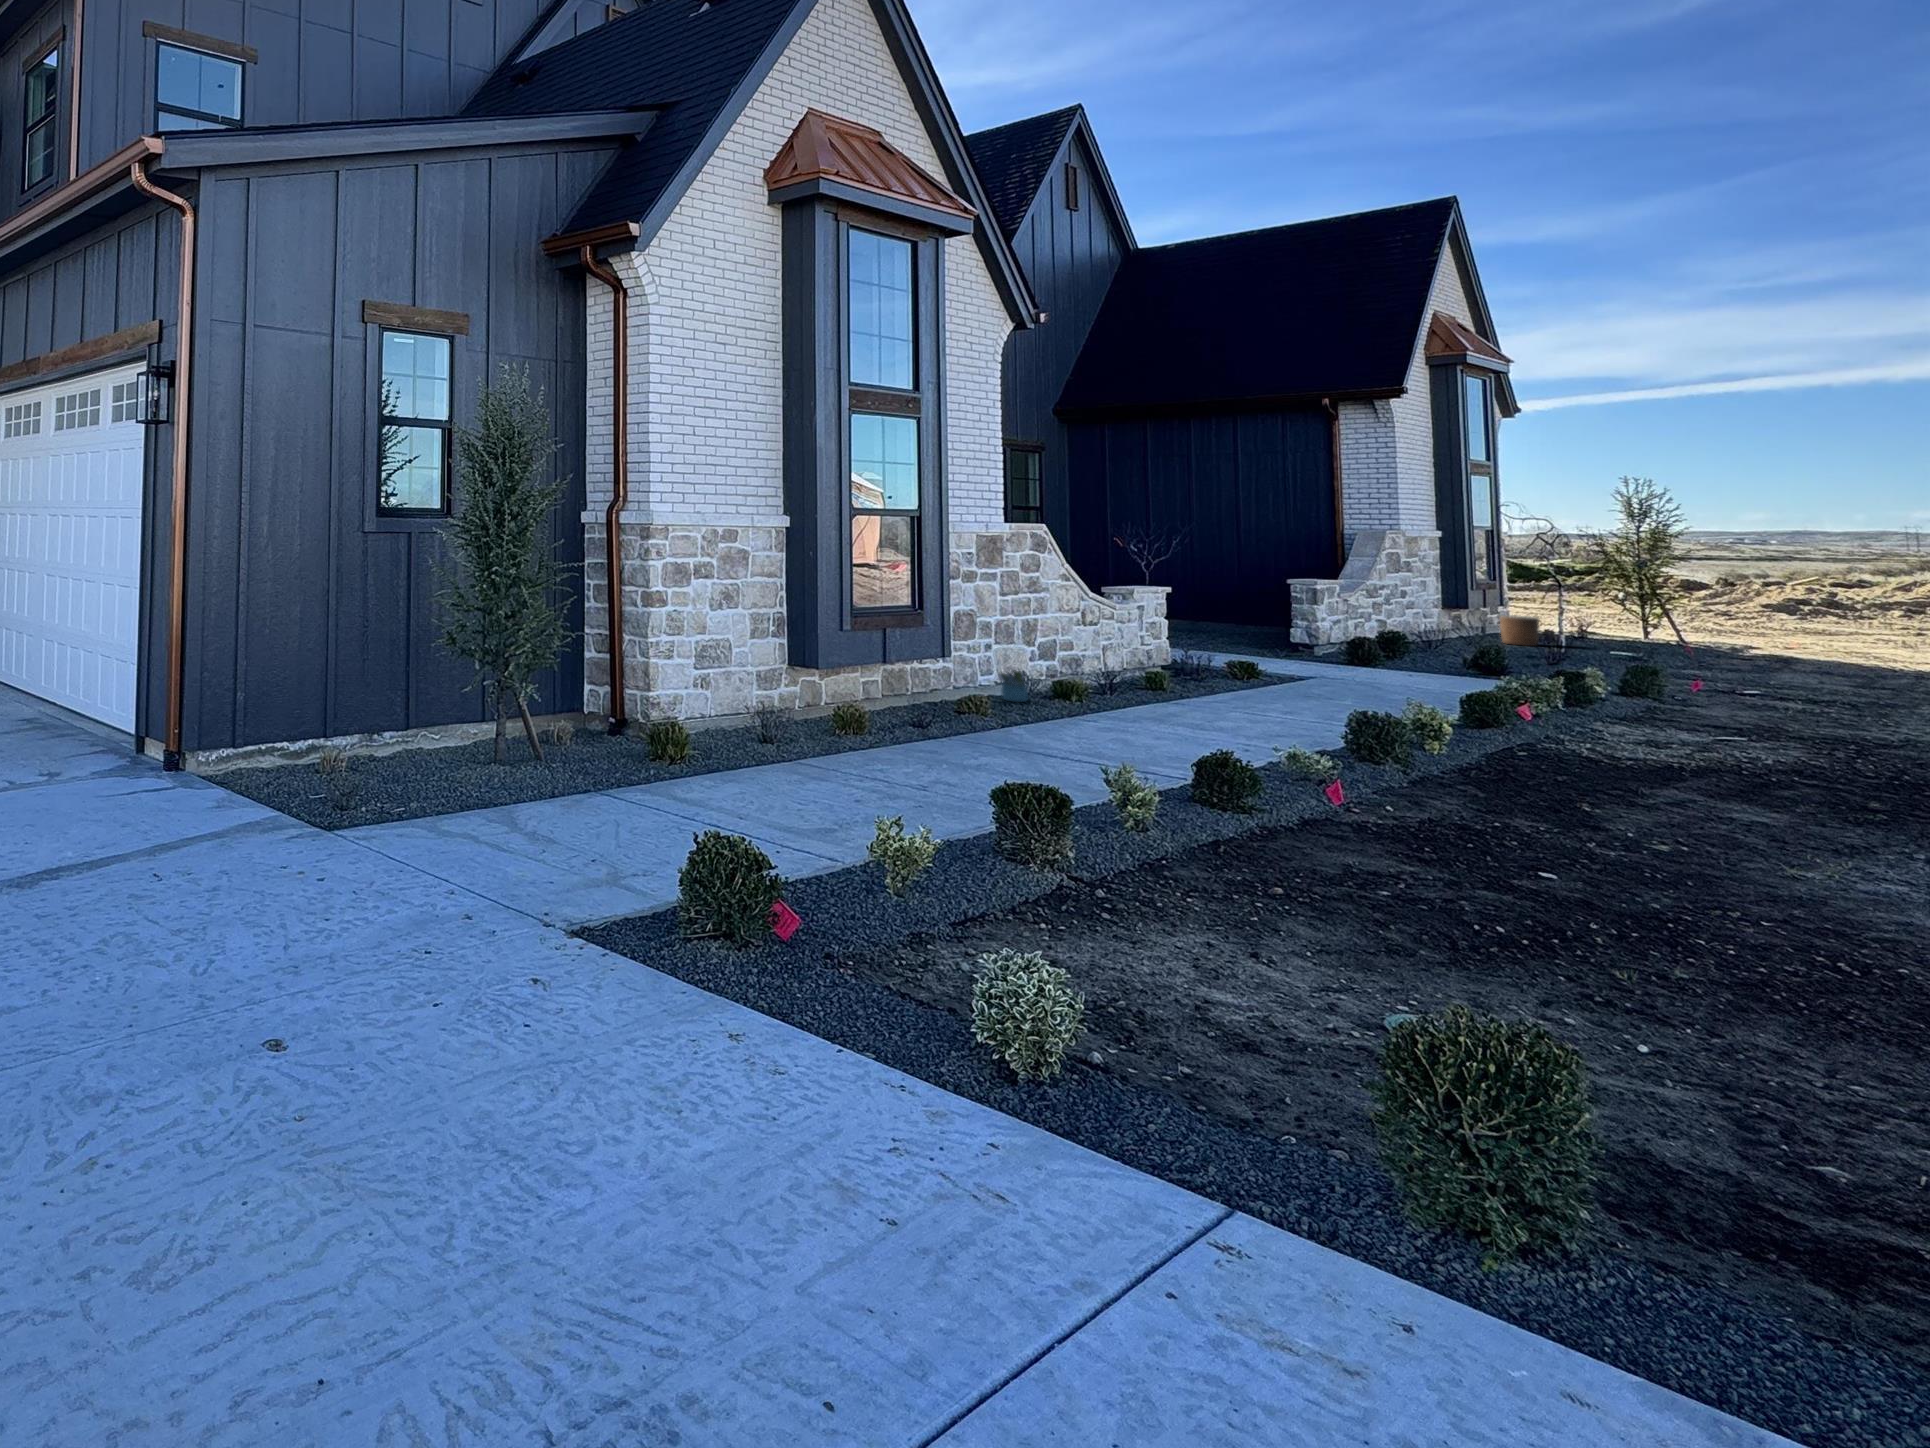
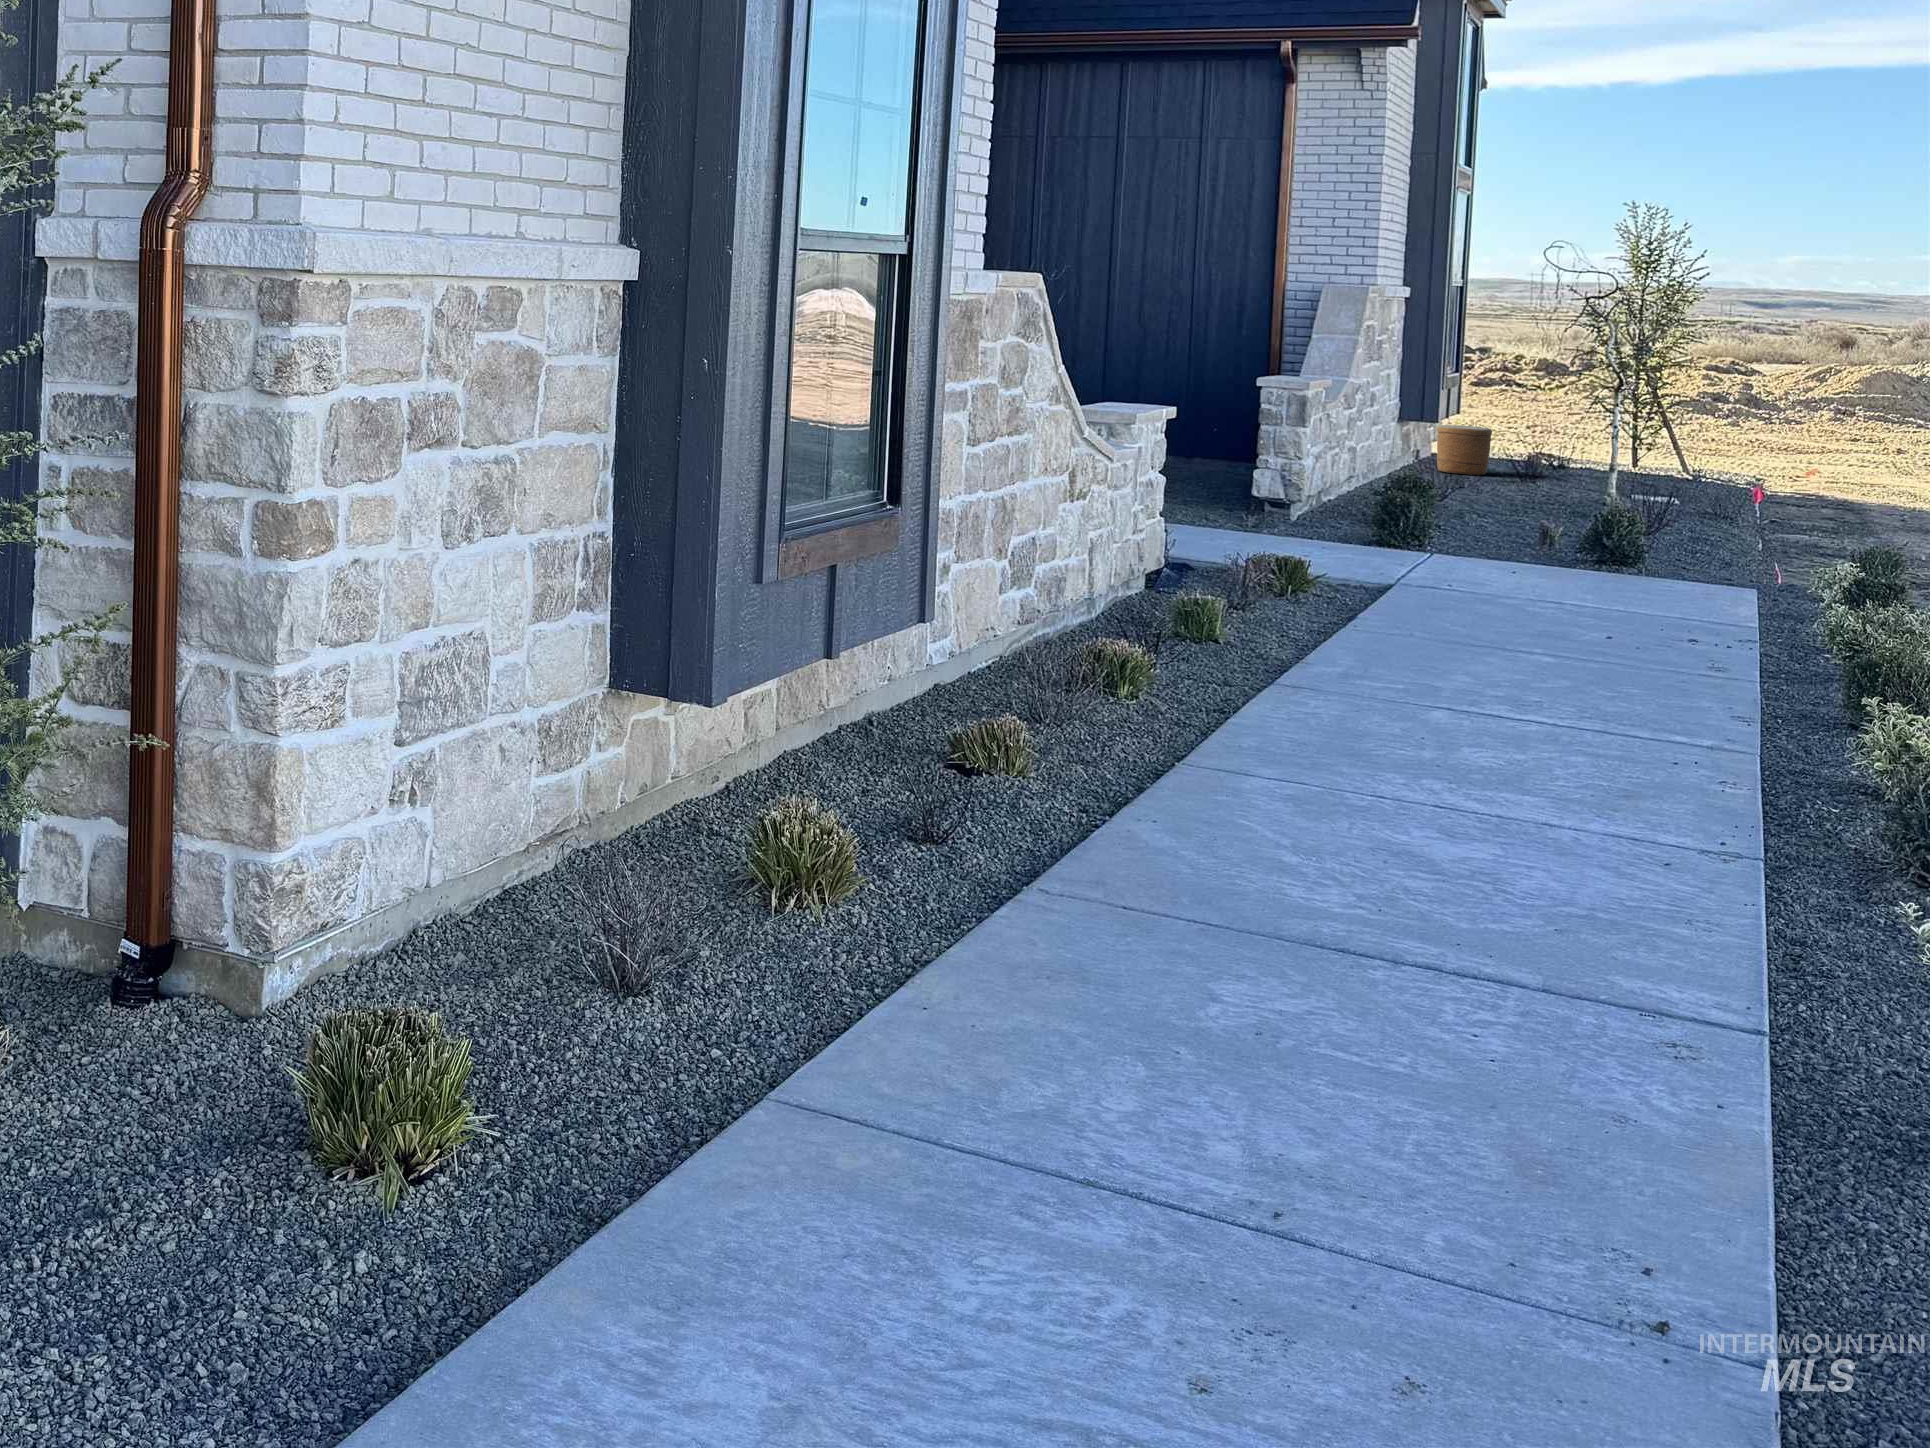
decorative plant: present [999,671,1028,702] -> none [958,617,1030,695]

